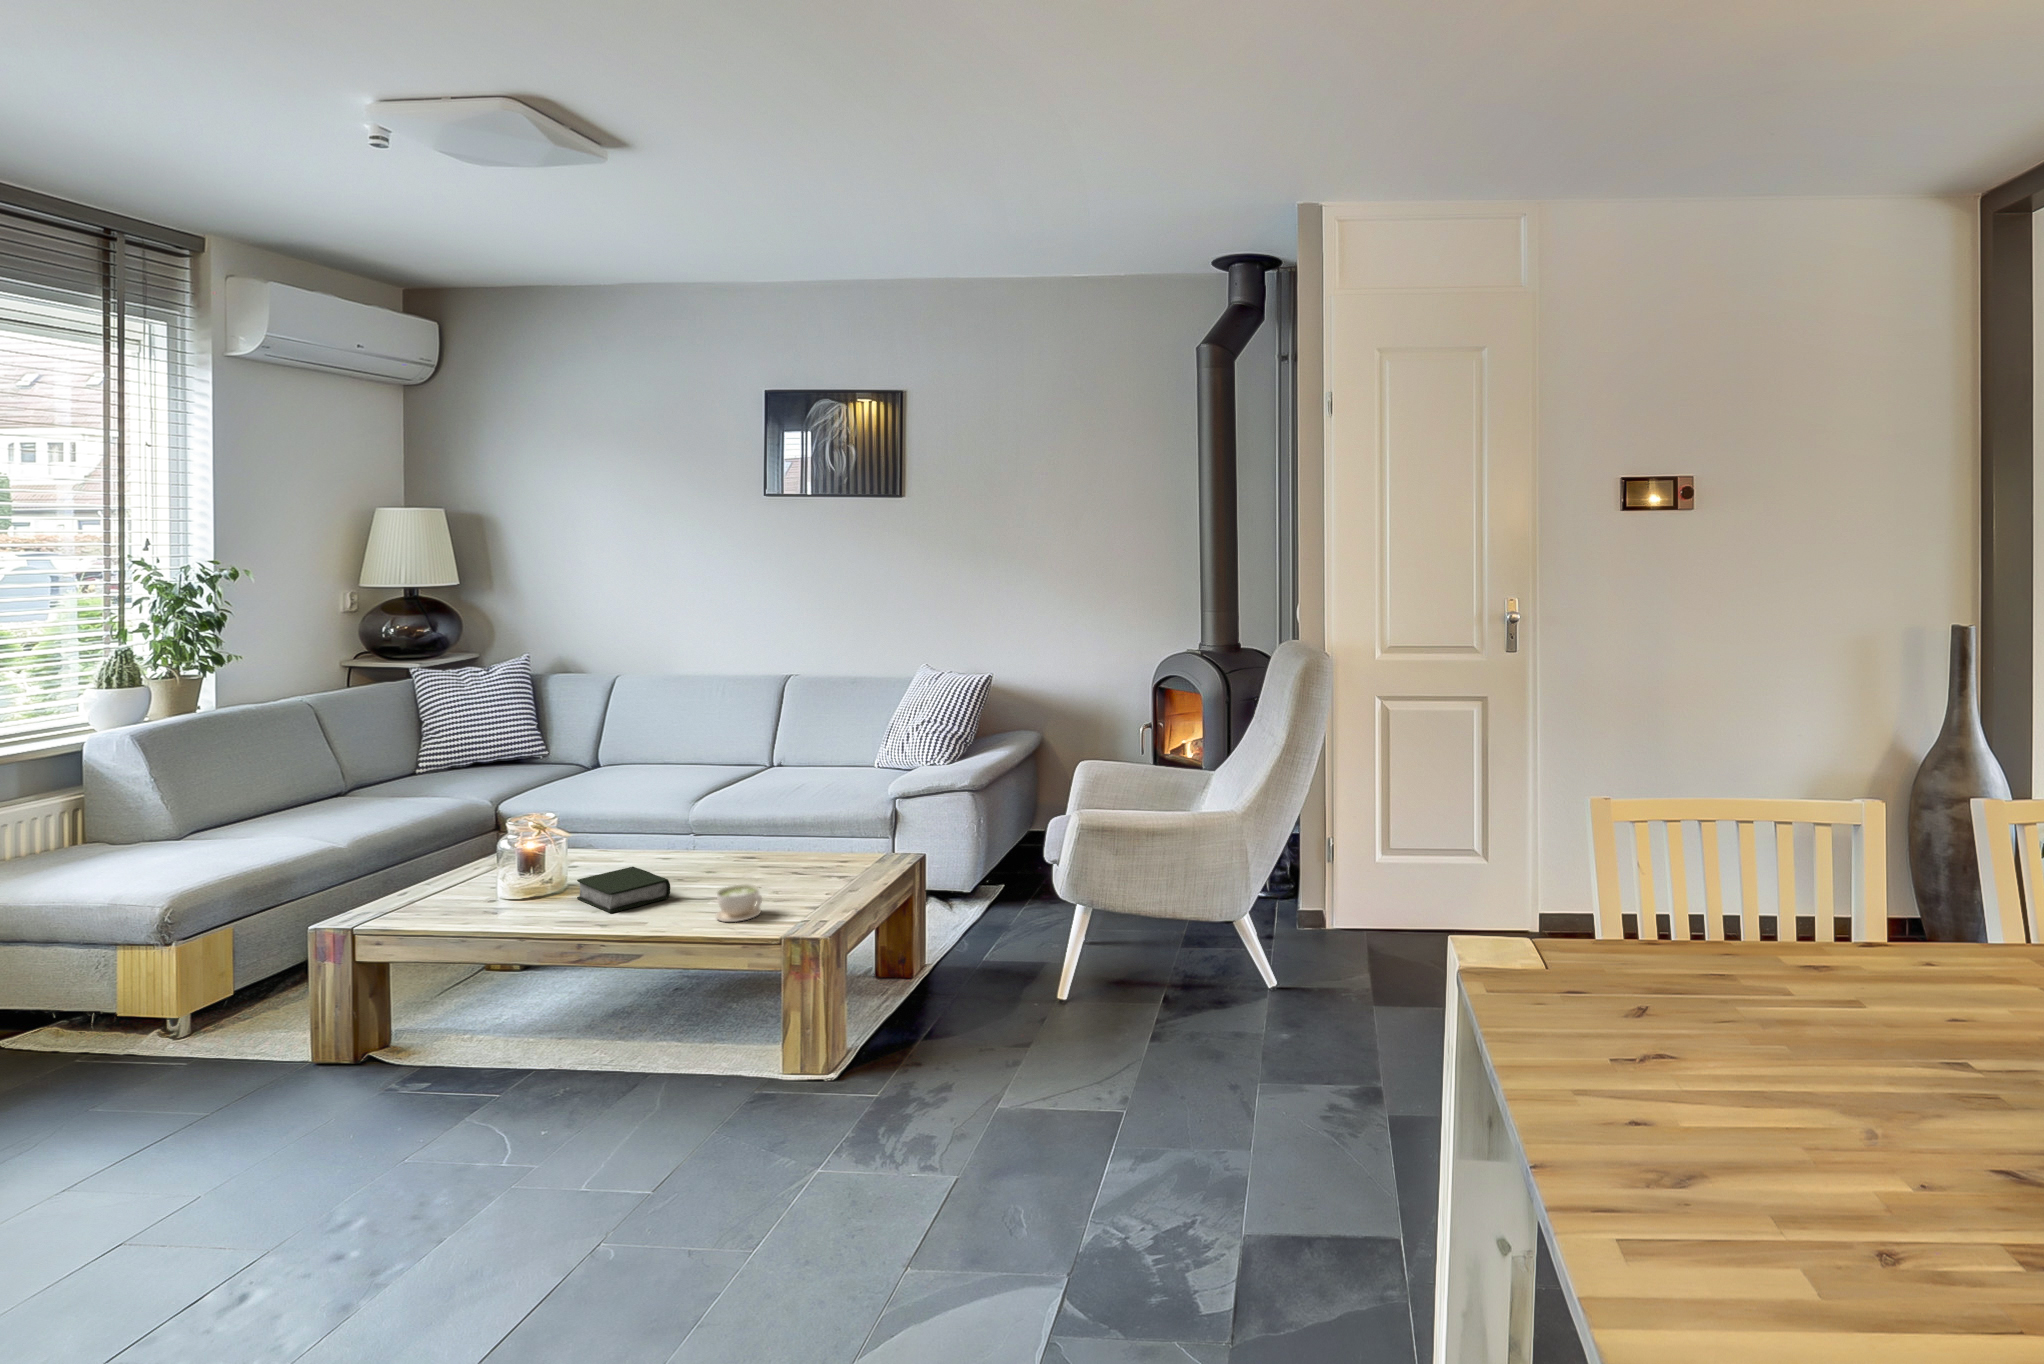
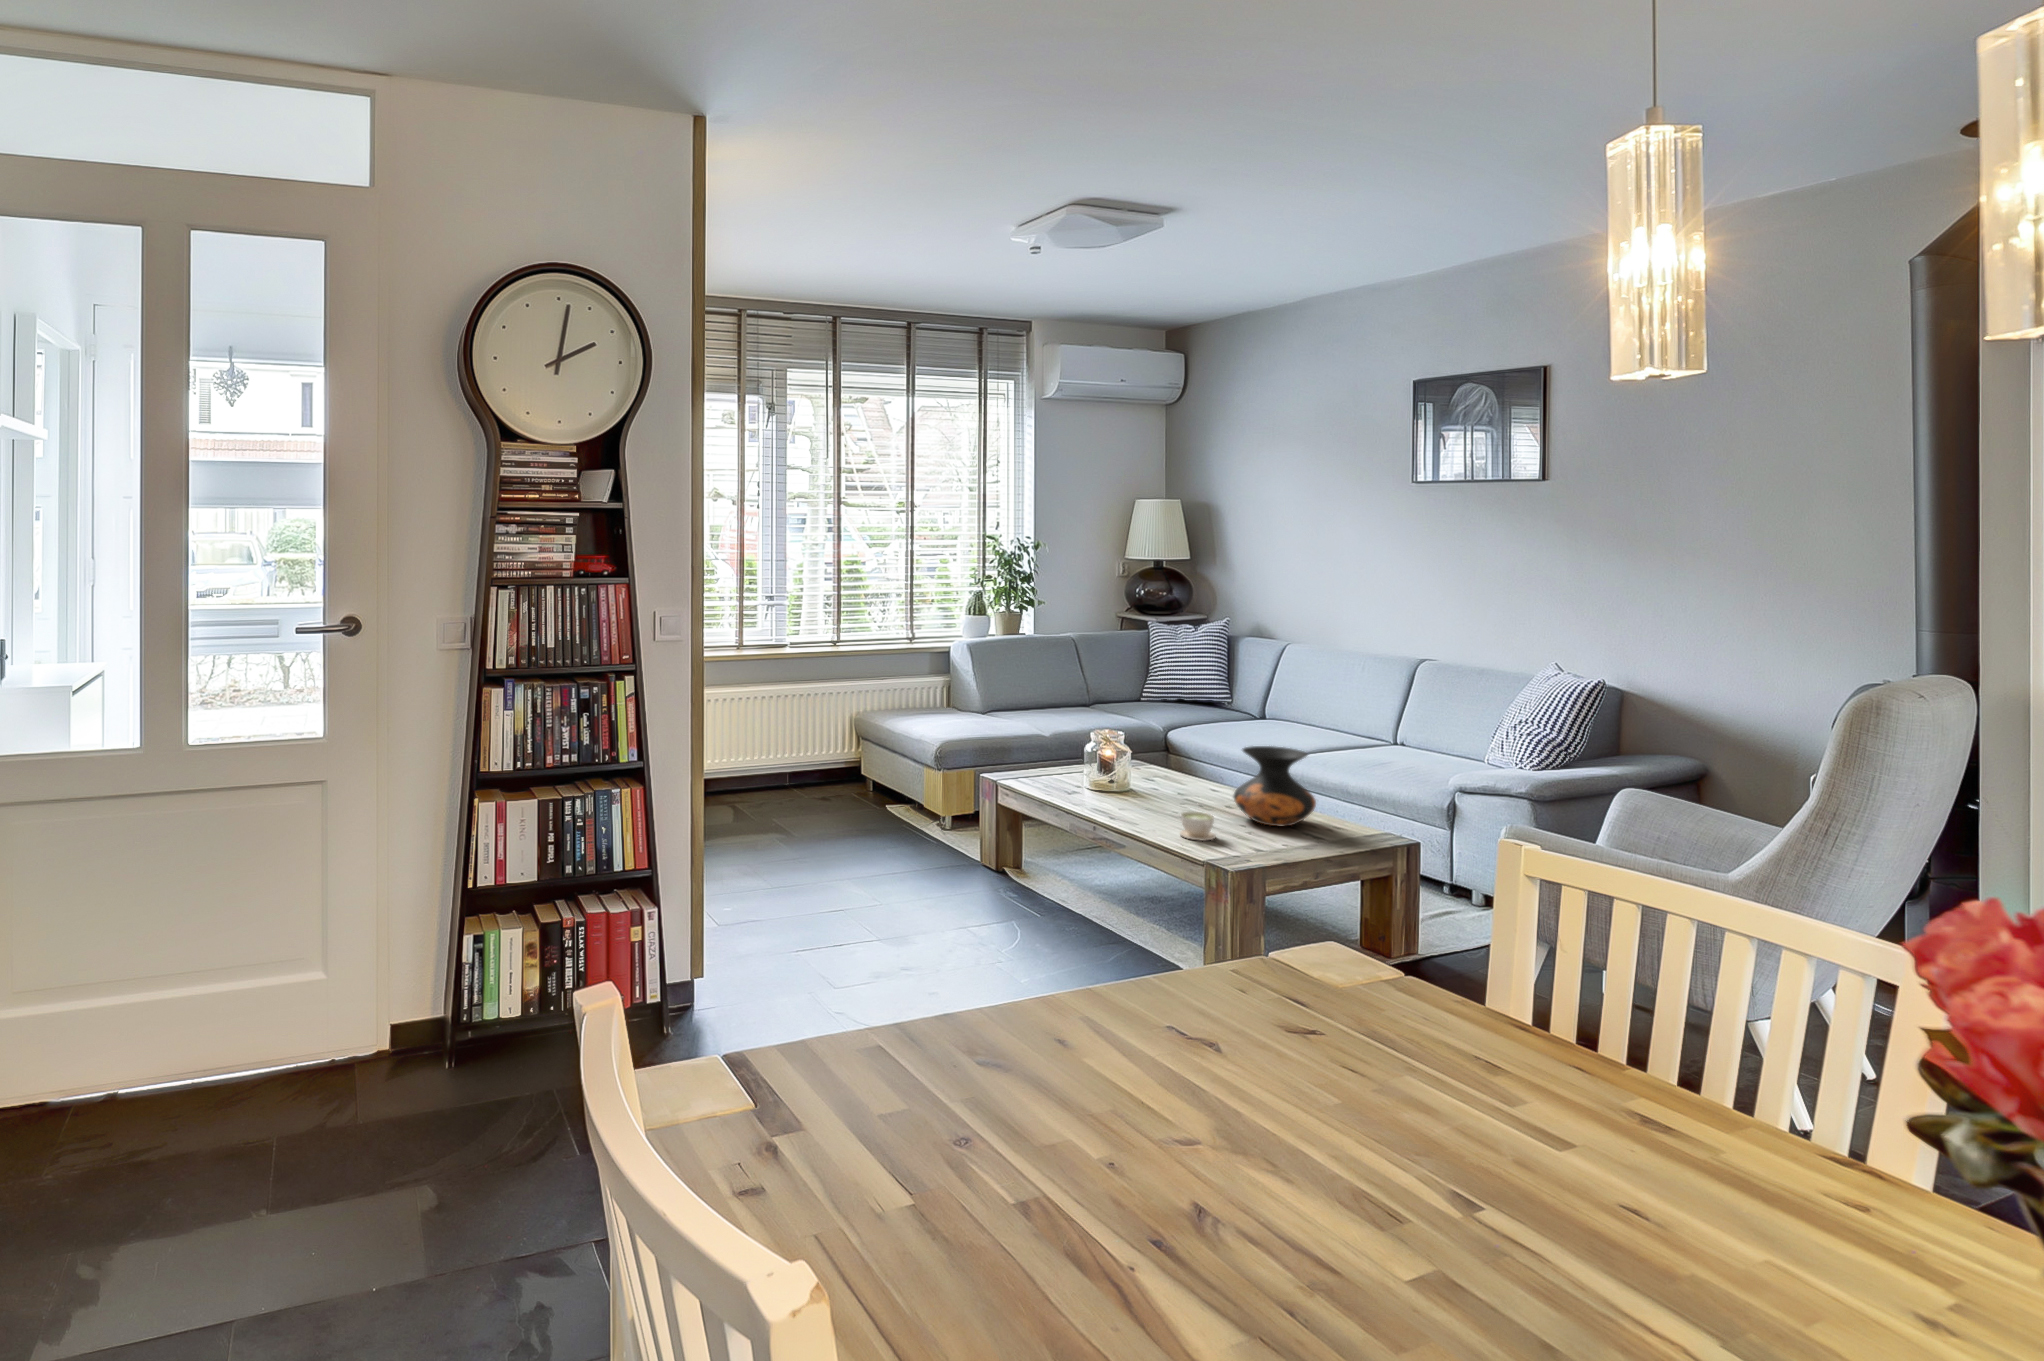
vase: none [735,786,829,880] -> present [1234,746,1316,826]
book: present [577,867,670,913] -> none [1123,783,1175,813]

